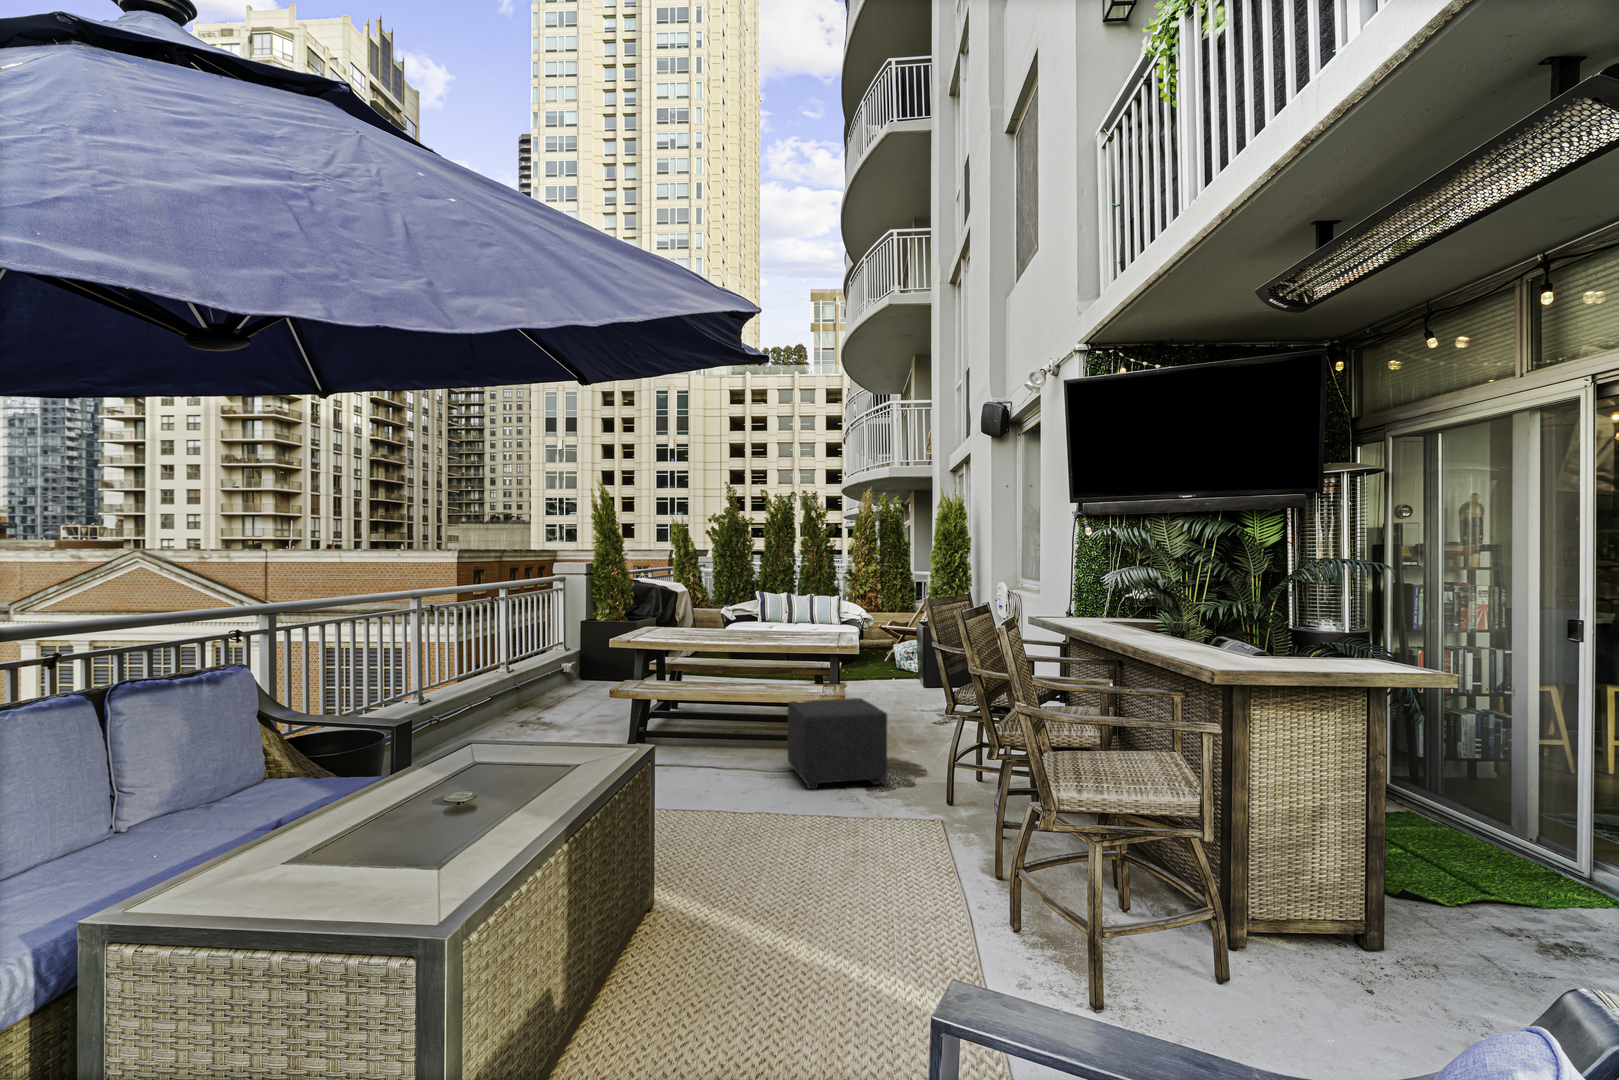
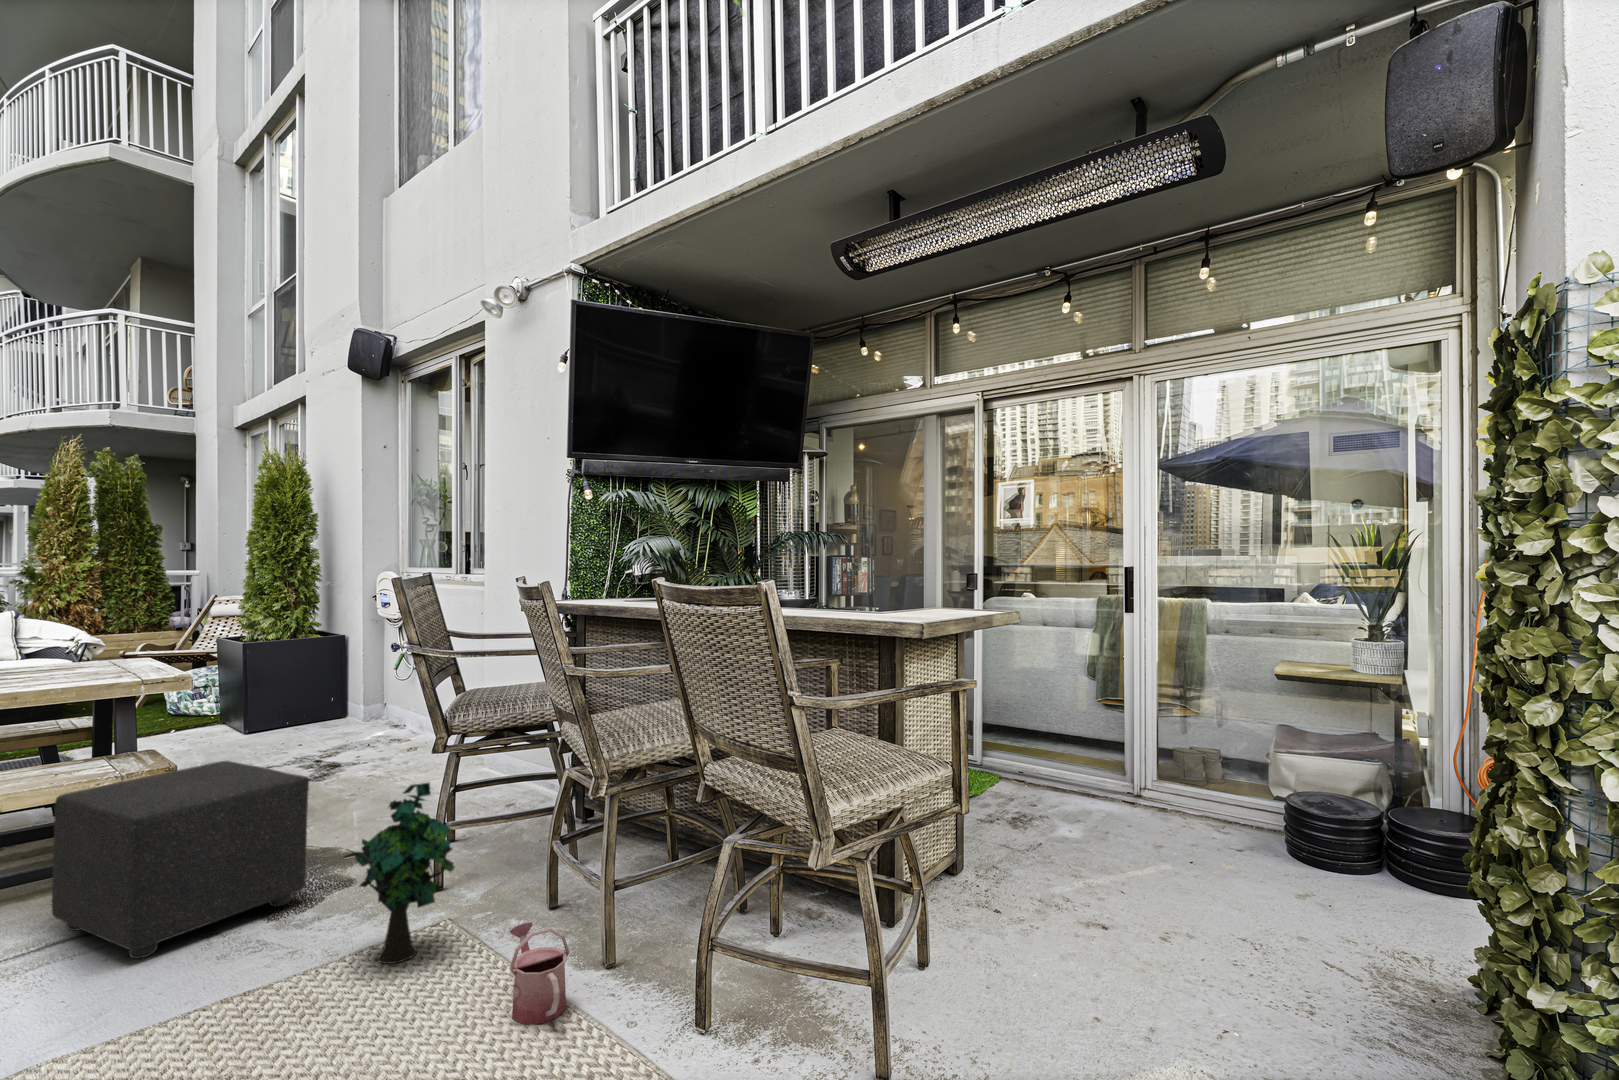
decorative plant: none [880,723,940,825] -> present [344,783,455,964]
watering can: none [933,816,969,872] -> present [510,922,570,1024]

